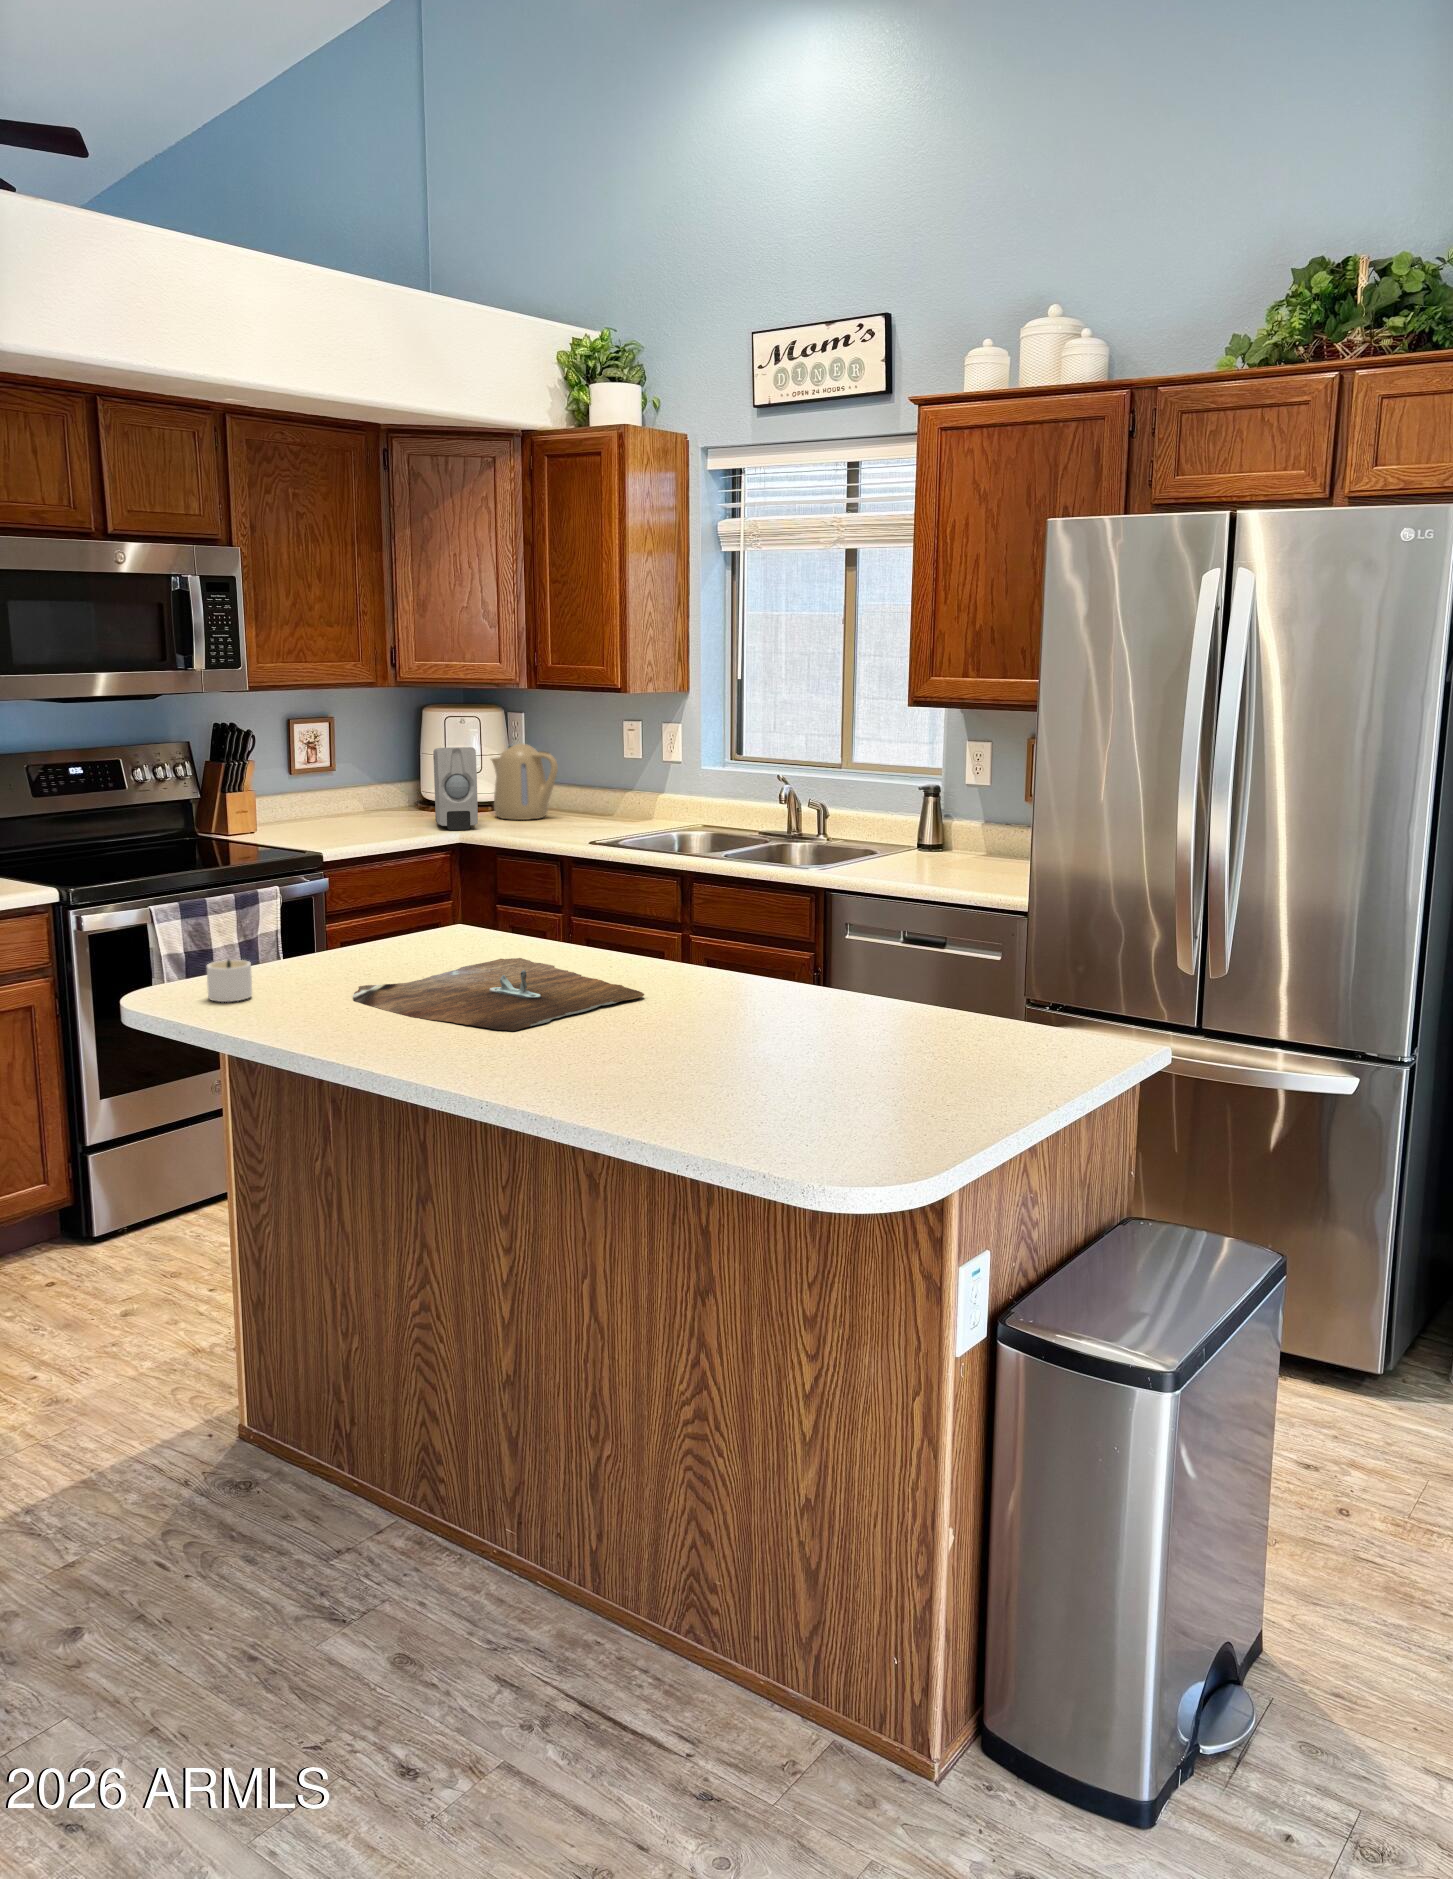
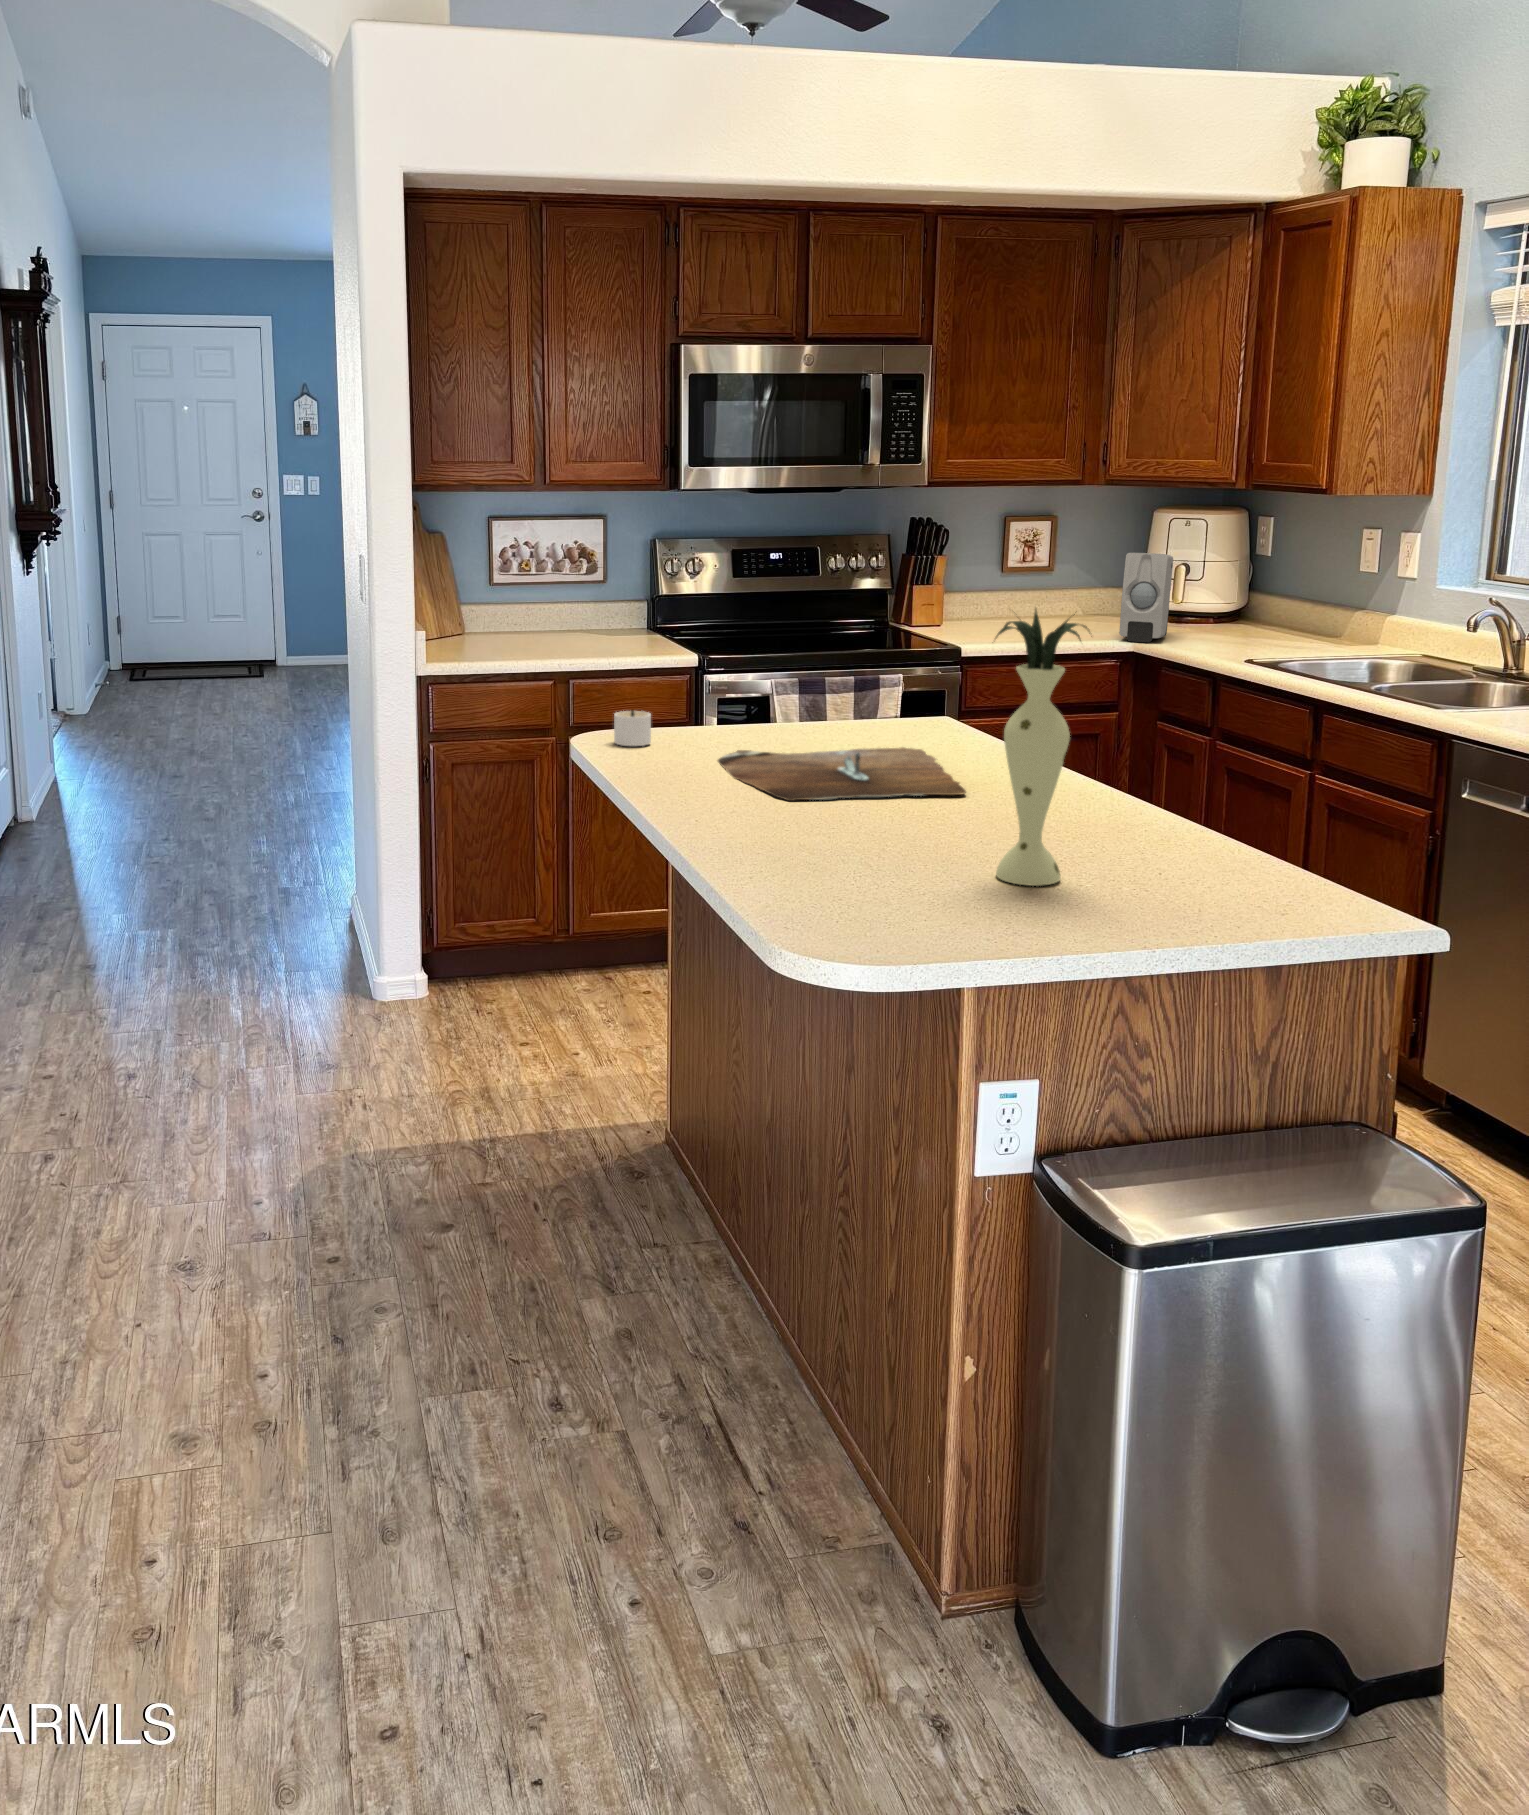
kettle: present [492,744,558,820] -> none [1202,554,1274,639]
vase: none [798,811,908,1071] -> present [996,609,1089,886]

